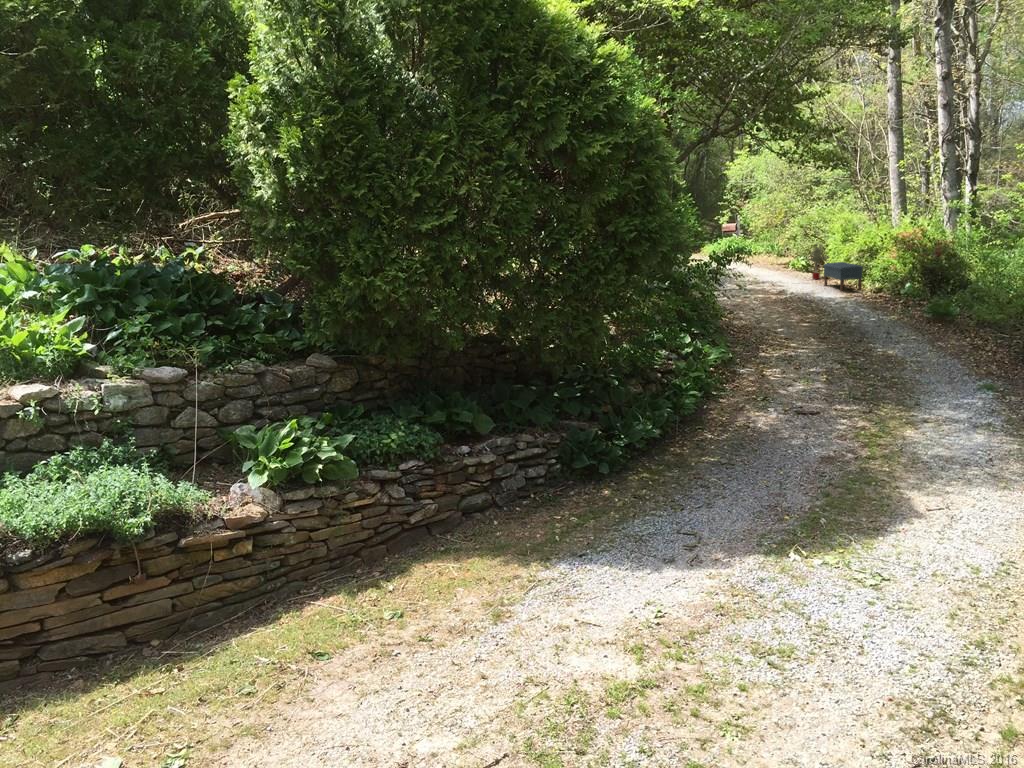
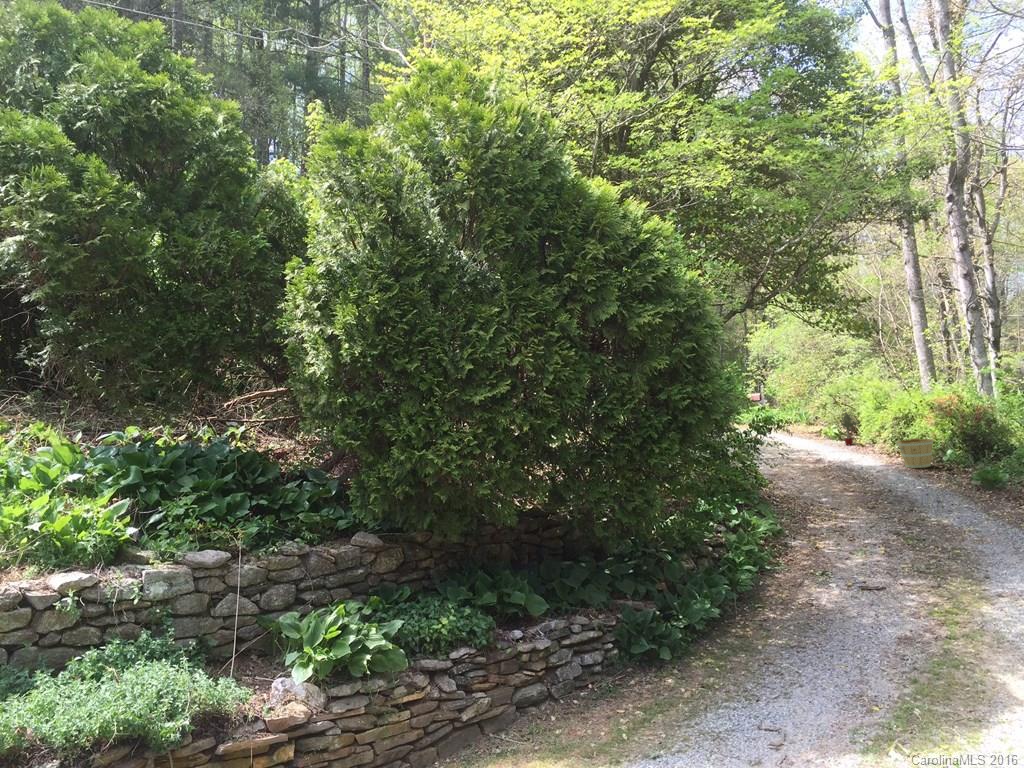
bench: present [824,262,863,292] -> none [856,427,900,457]
wooden bucket: none [859,274,893,303] -> present [897,438,933,468]

